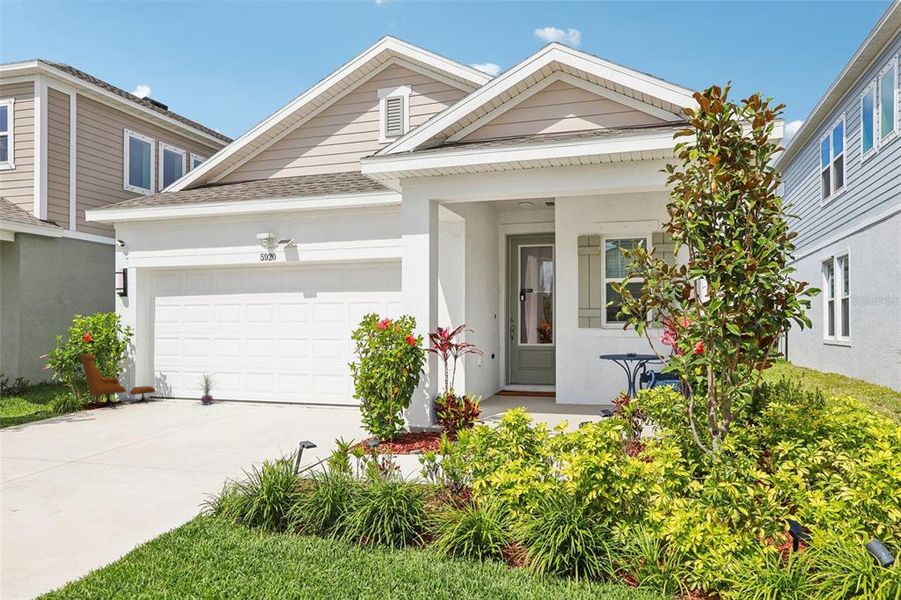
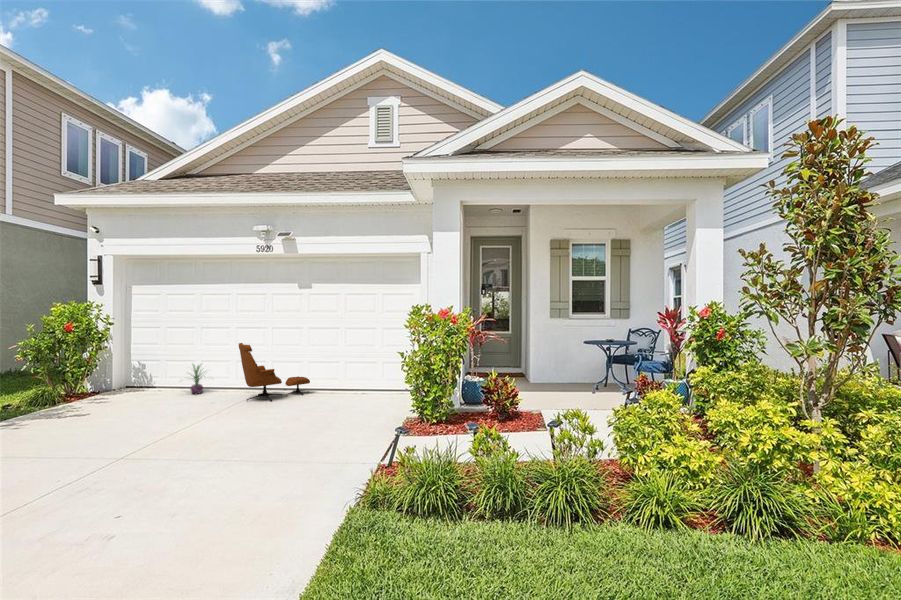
lounge chair: present [81,354,155,409] -> present [239,343,310,401]

